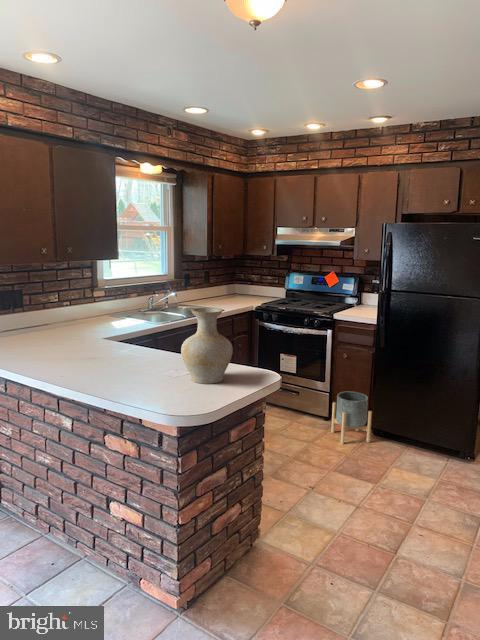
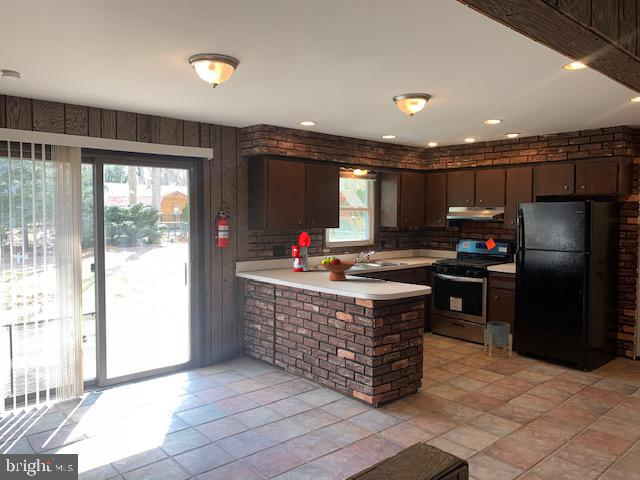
coffee maker: none [30,266,82,336] -> present [292,232,318,271]
vase: present [181,307,233,384] -> none [376,249,403,288]
fruit bowl: none [73,317,142,364] -> present [320,257,355,281]

